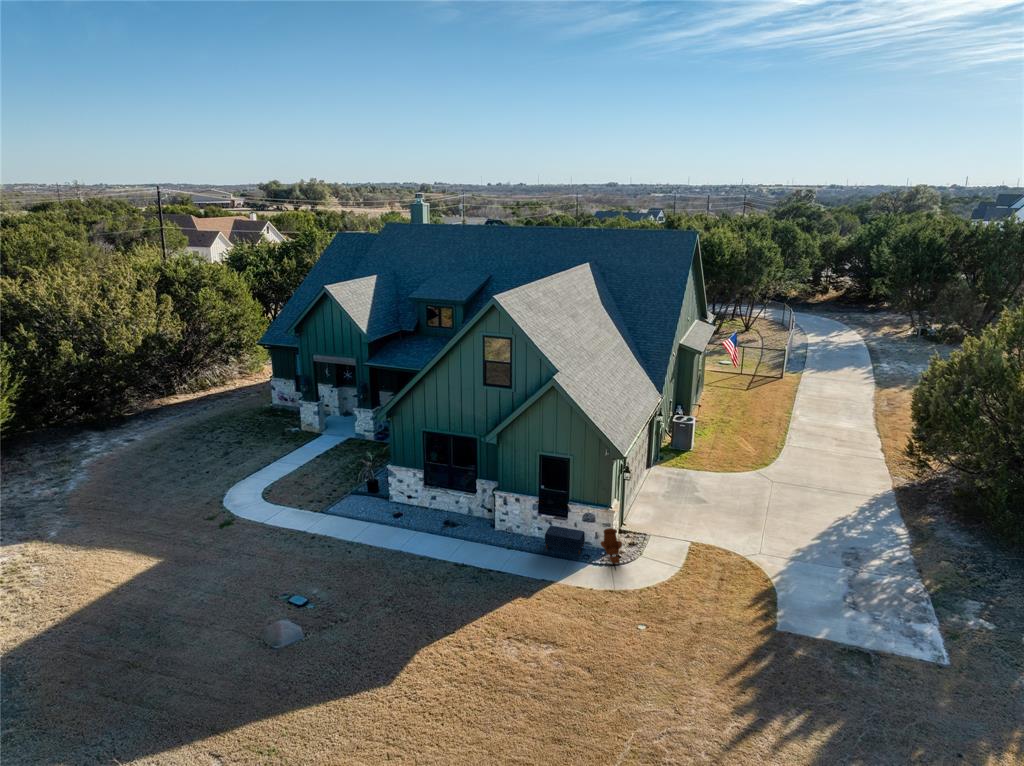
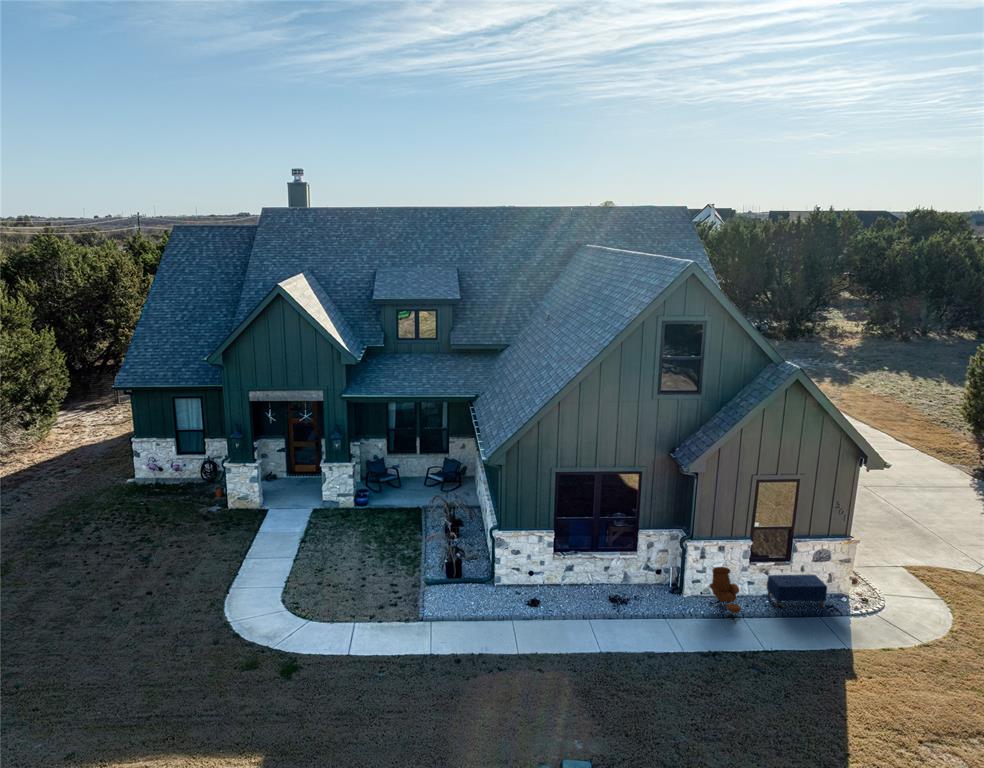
lounge chair: present [601,528,622,566] -> present [709,567,741,621]

